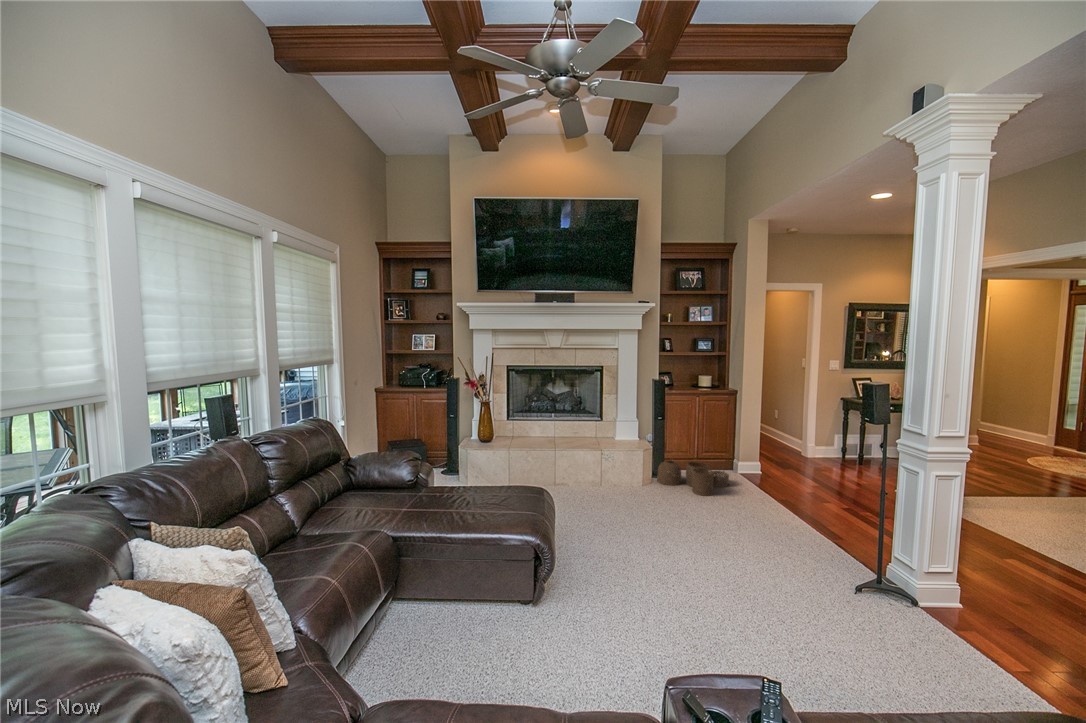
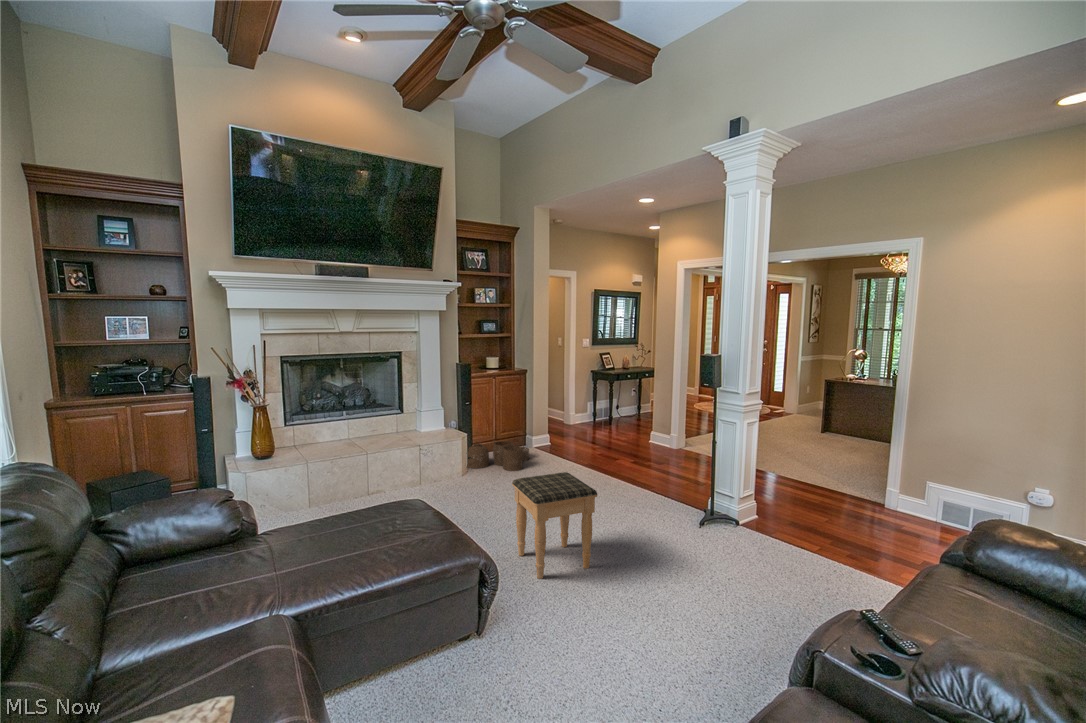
footstool: none [630,504,713,631] -> present [512,472,597,579]

